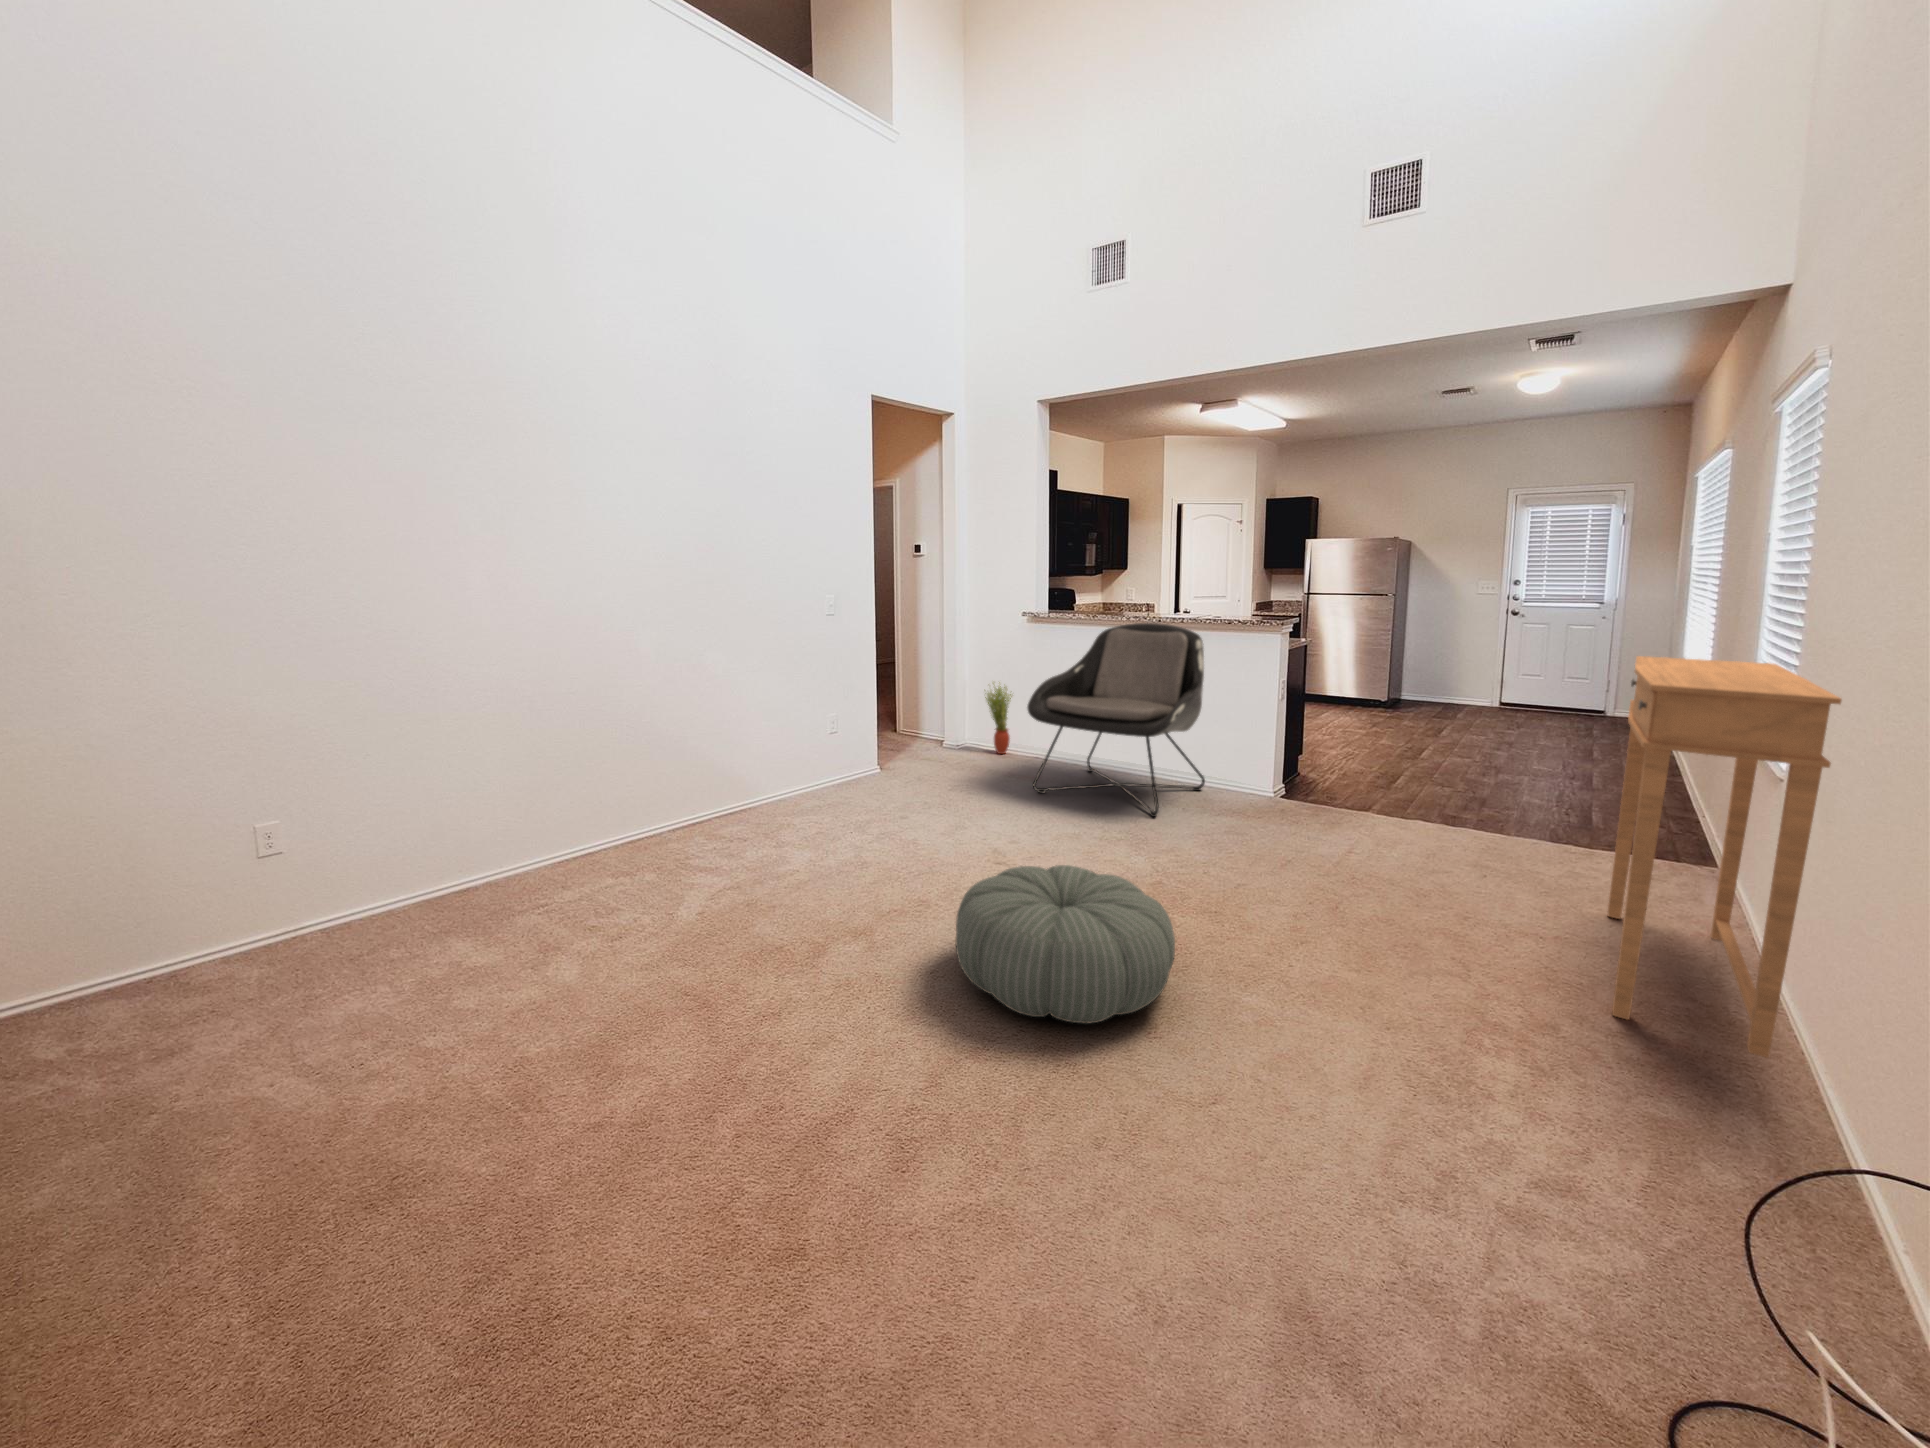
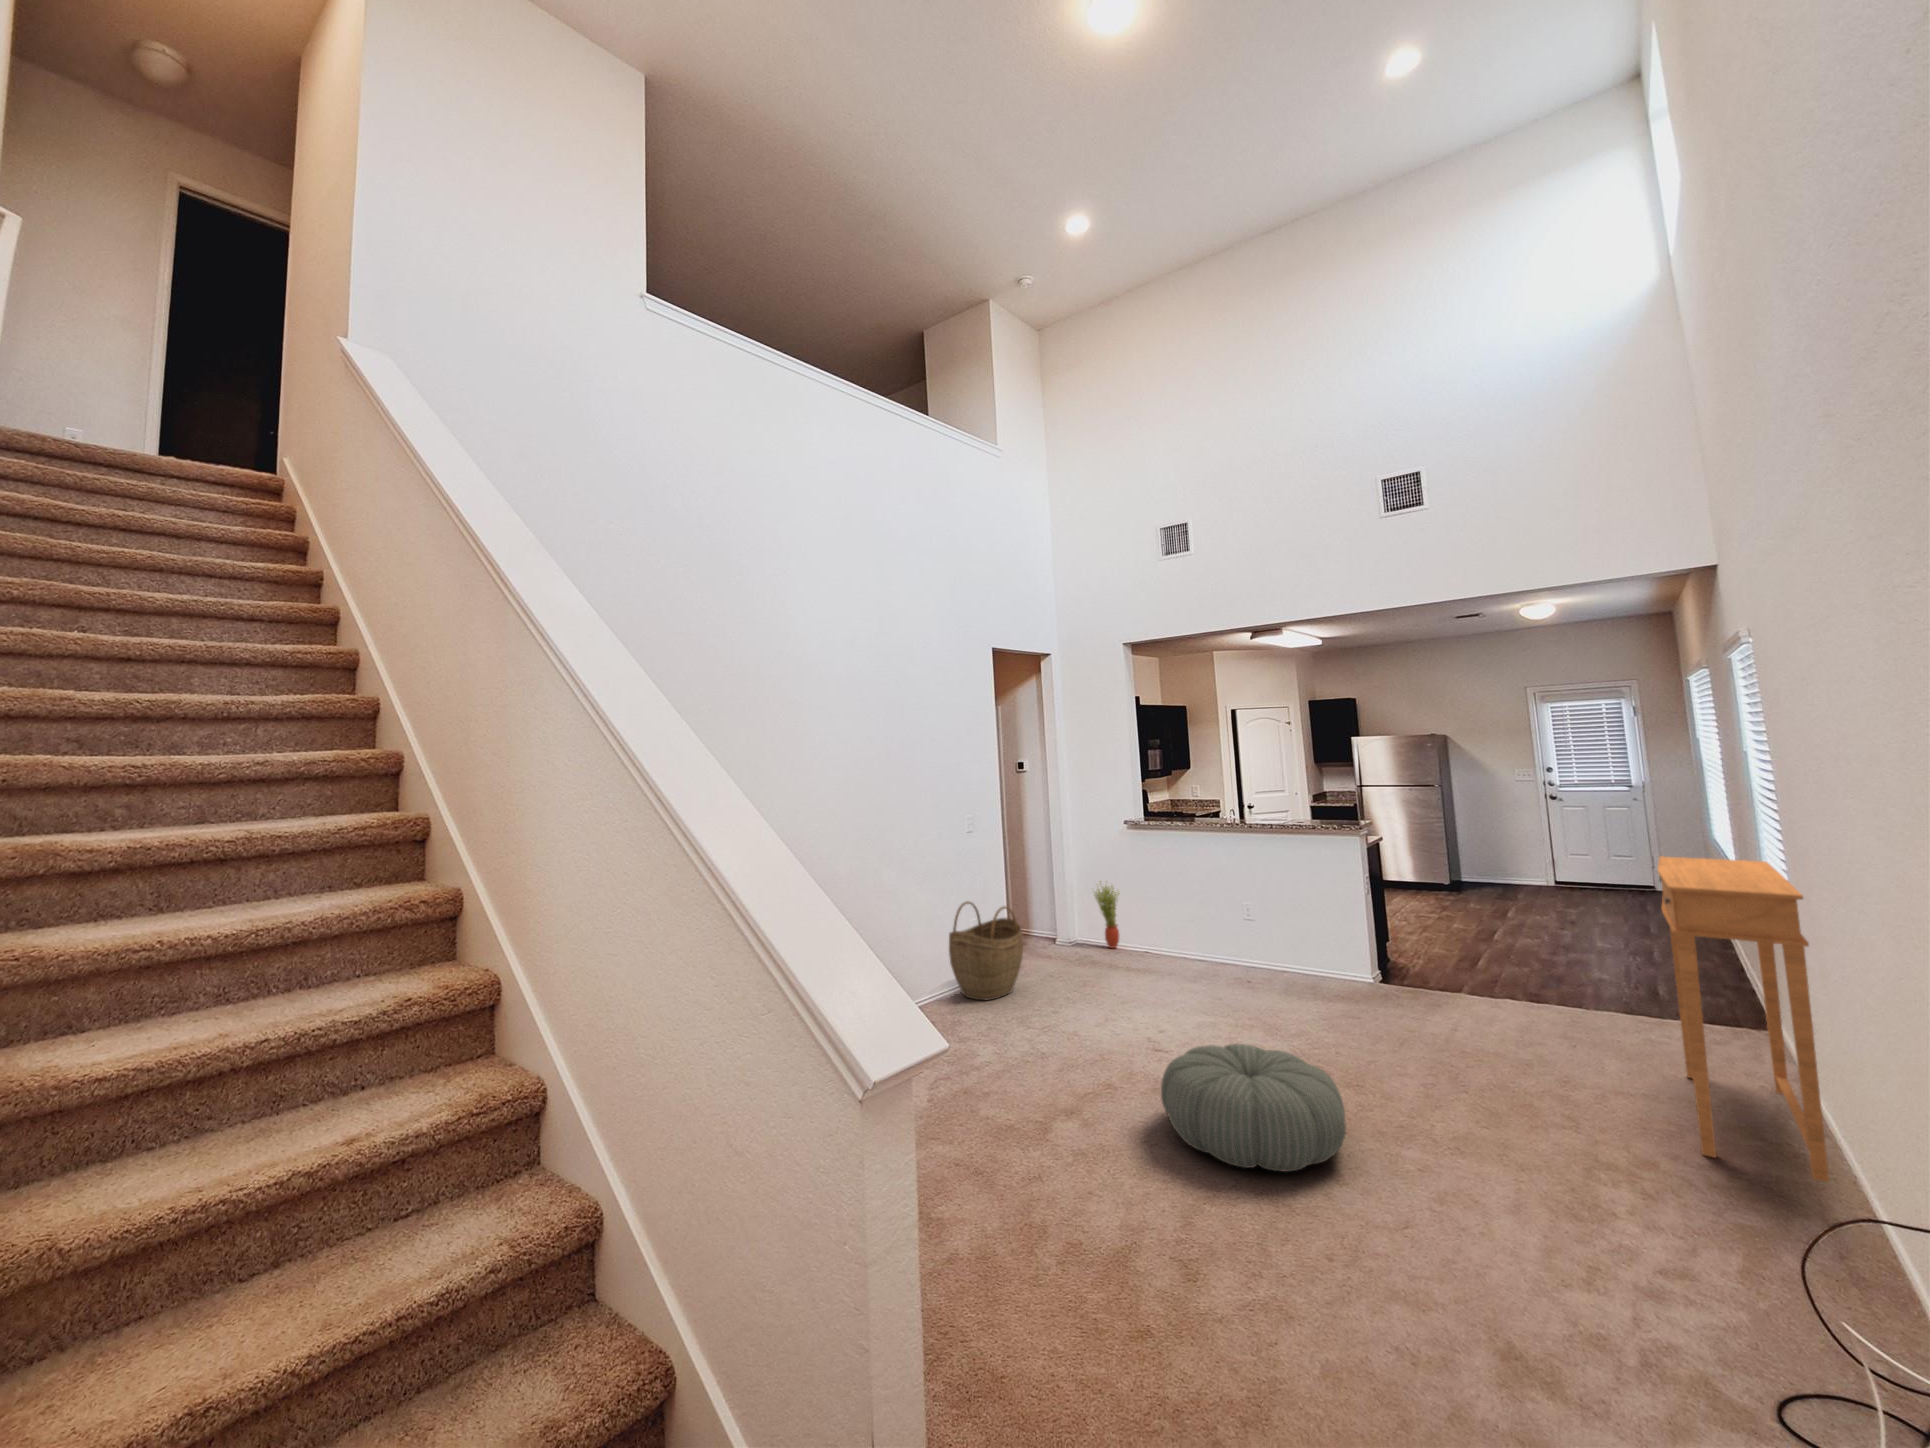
lounge chair: present [1027,623,1205,817] -> none [1147,828,1309,1003]
woven basket: none [792,695,880,804] -> present [949,901,1023,1000]

